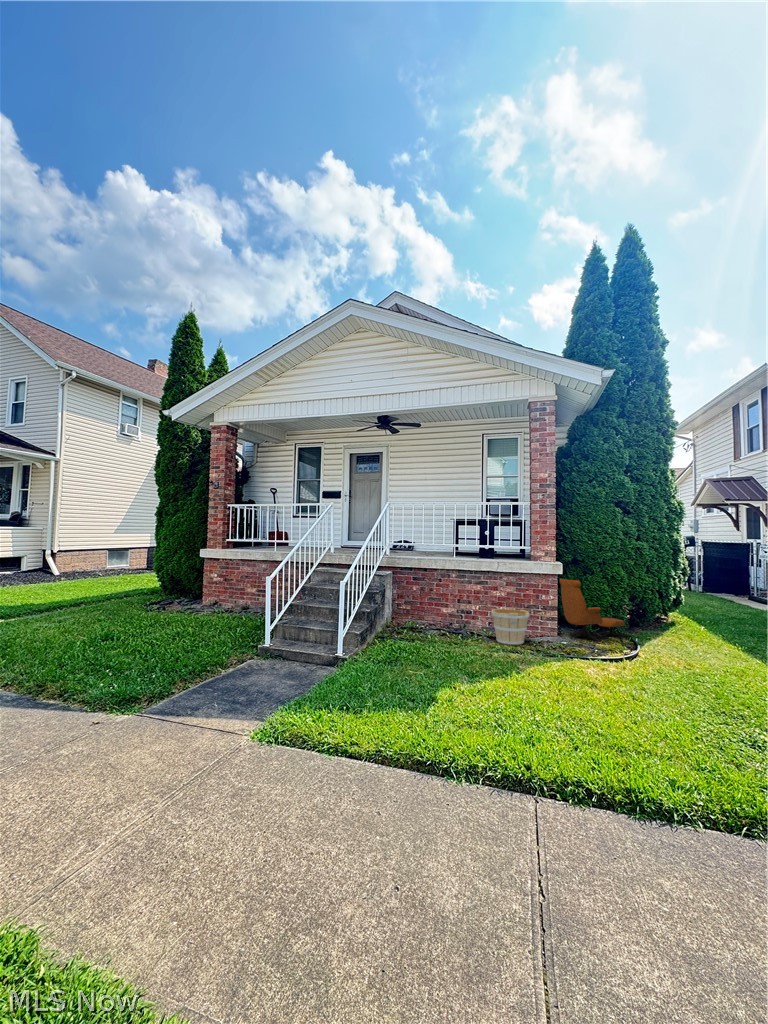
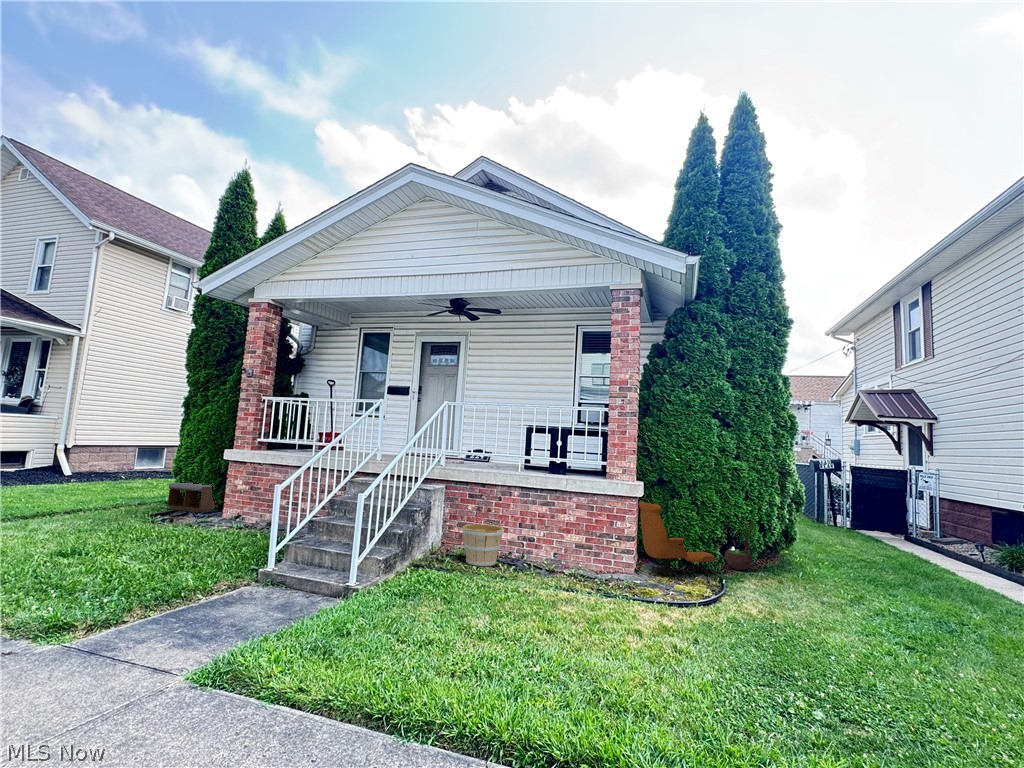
bench: none [153,579,194,602] -> present [166,482,216,512]
potted tree: none [630,585,660,633] -> present [725,519,759,570]
wooden bucket: present [491,609,529,645] -> present [463,524,504,566]

